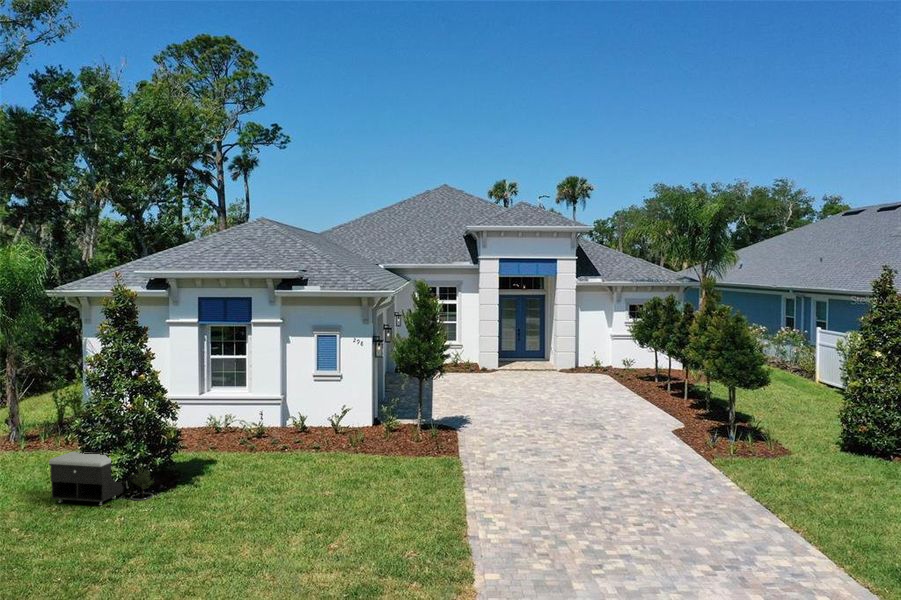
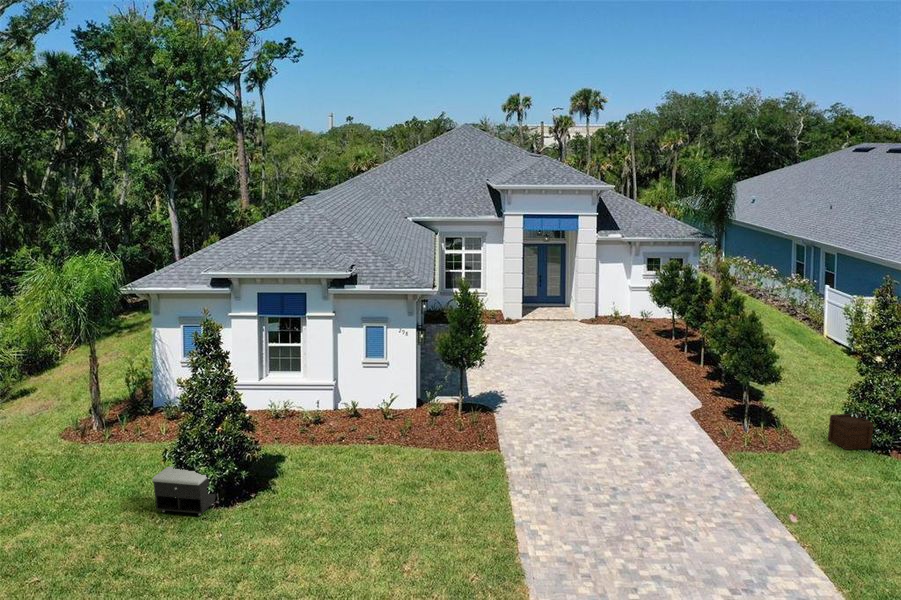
wooden crate: none [822,421,871,458] -> present [828,414,873,450]
potted tree: present [131,465,153,500] -> none [221,476,243,509]

